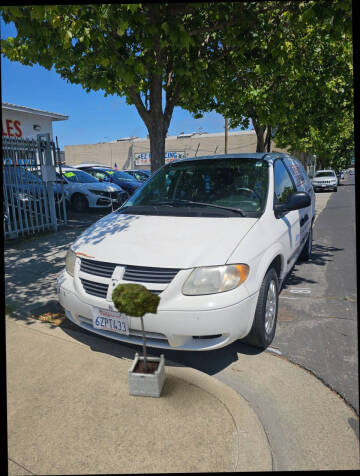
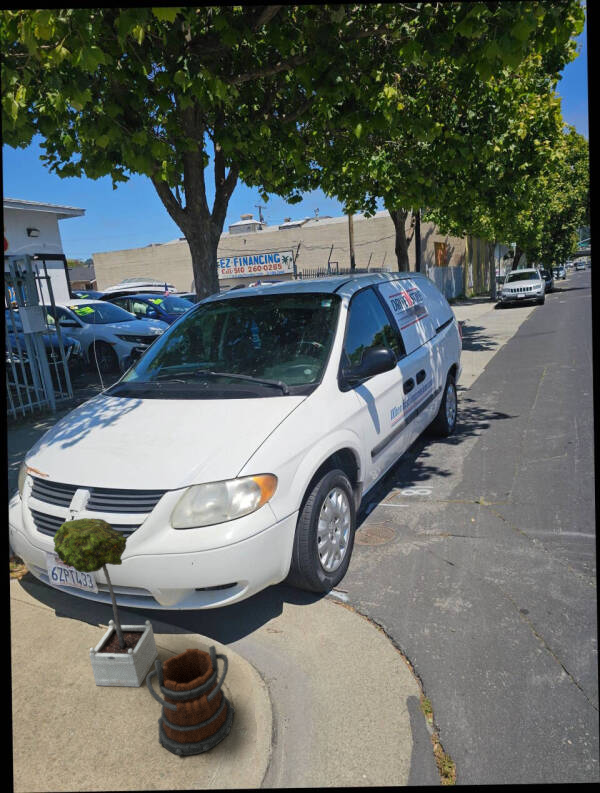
bucket: none [180,370,234,443] -> present [146,645,235,755]

